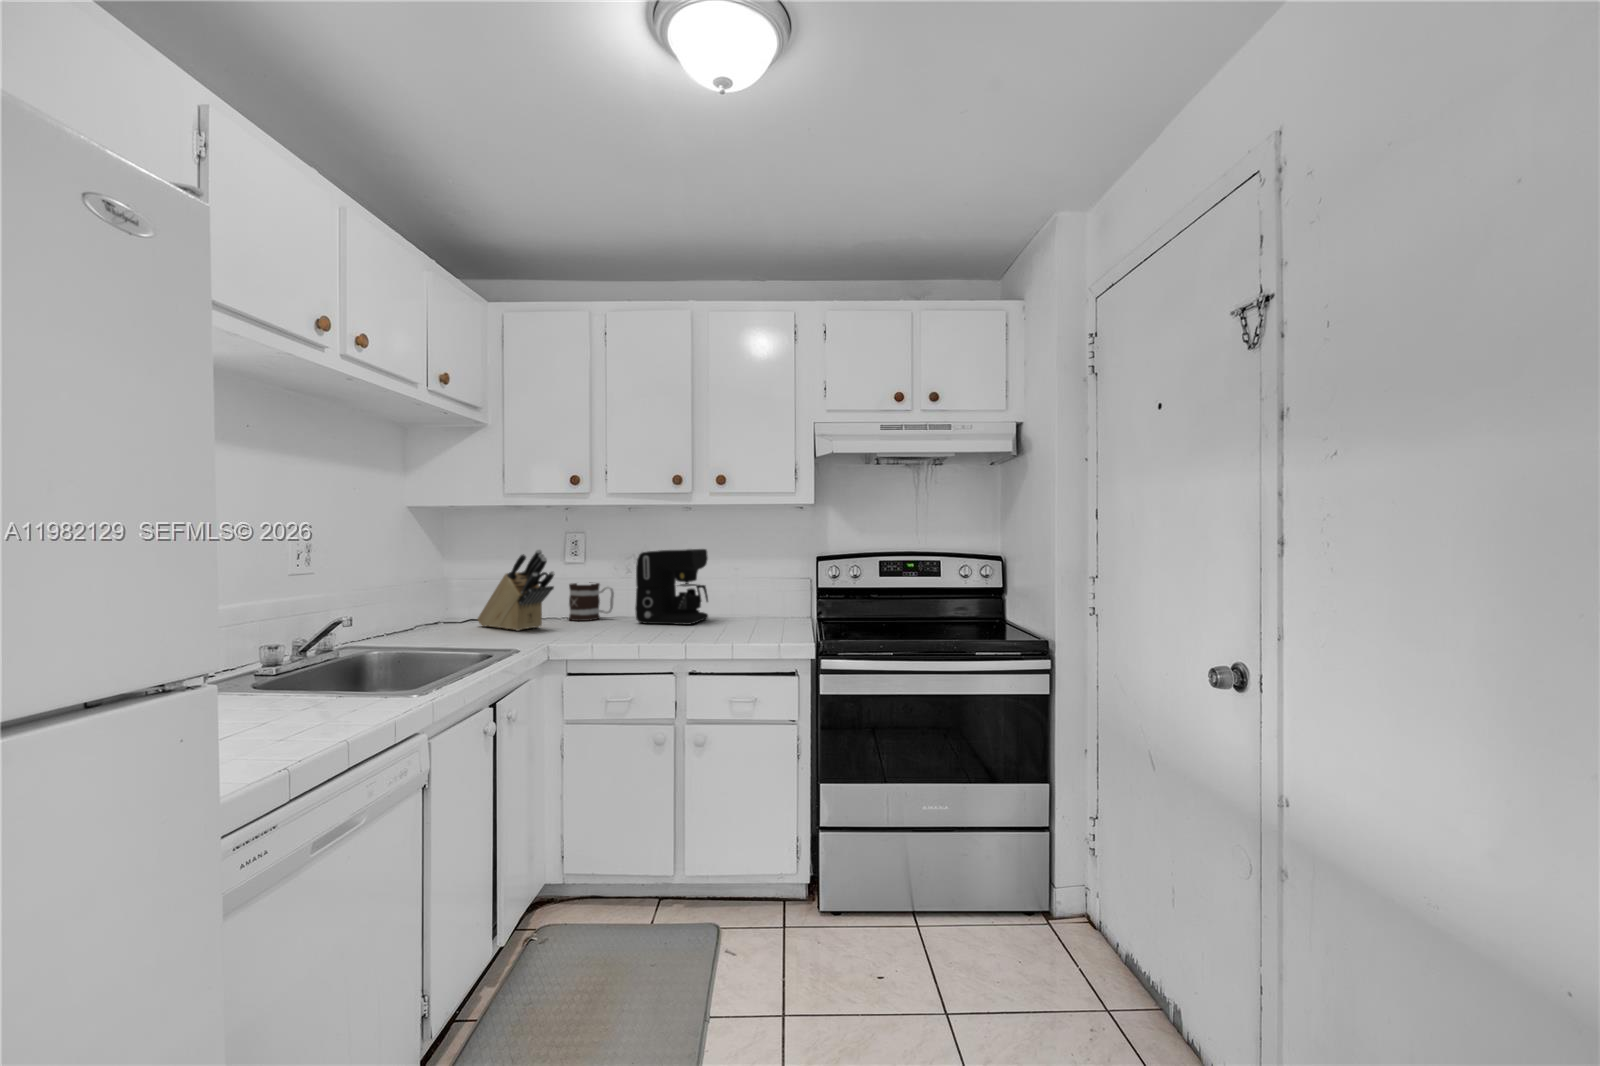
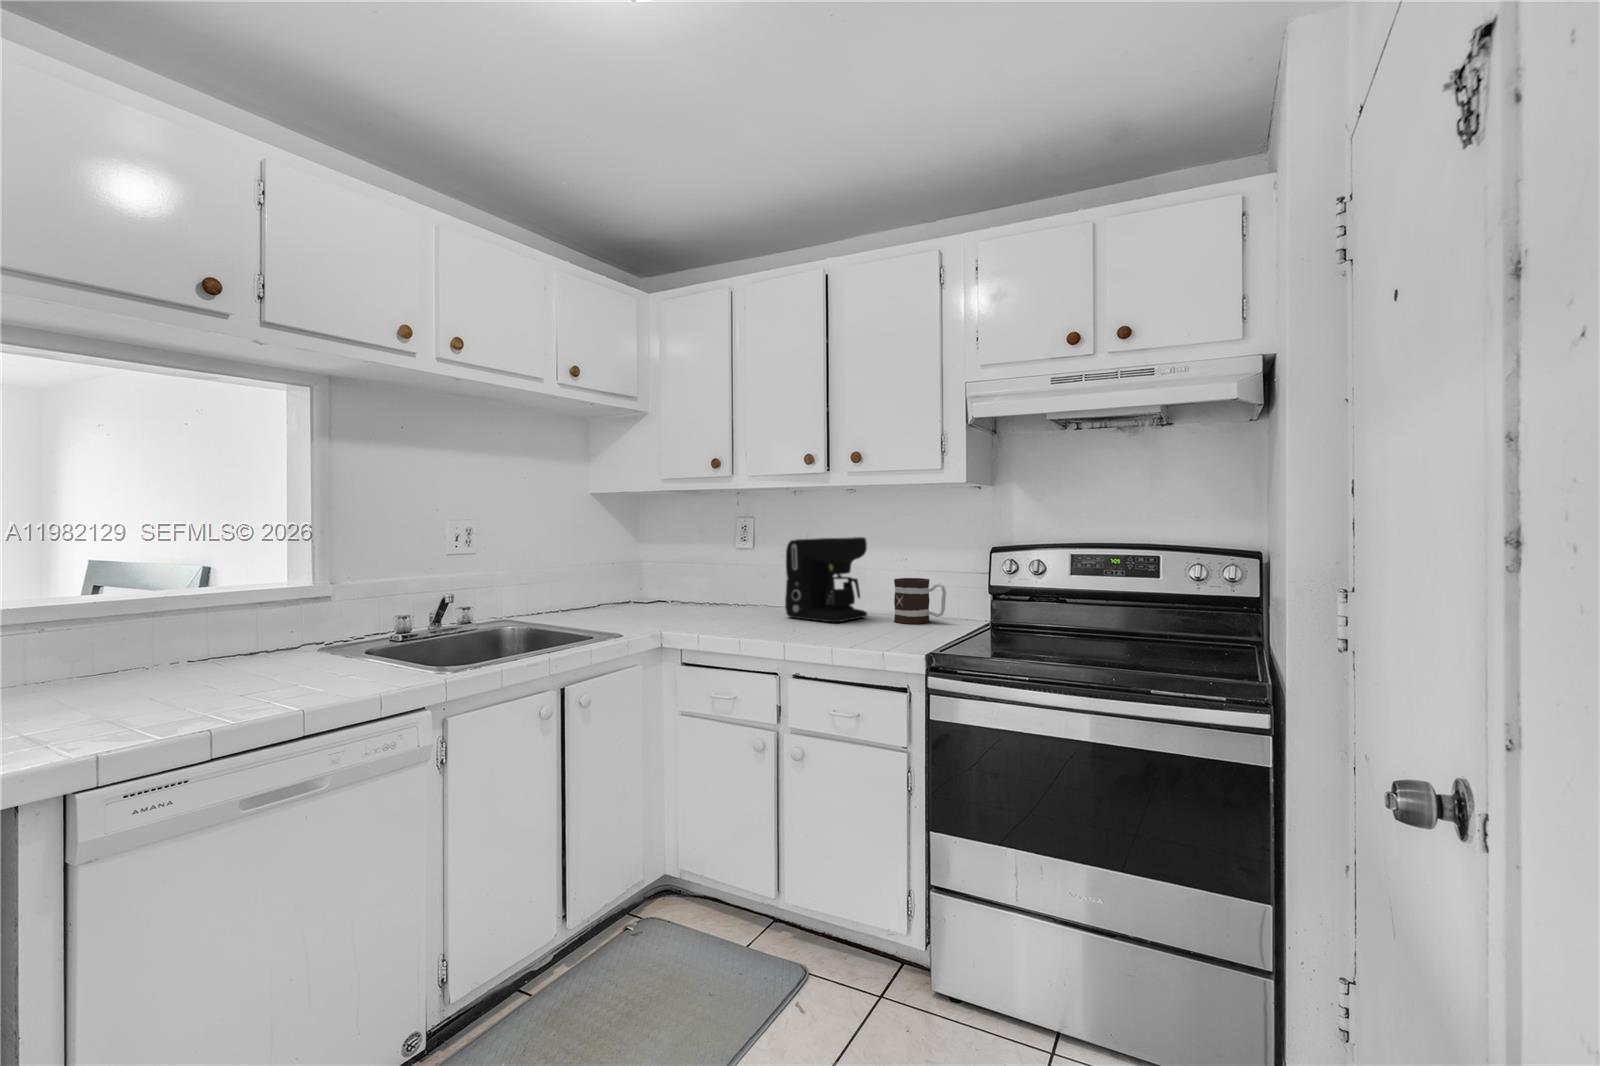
knife block: present [478,549,554,631] -> none [647,536,700,617]
mug: present [569,583,614,621] -> present [894,578,946,624]

